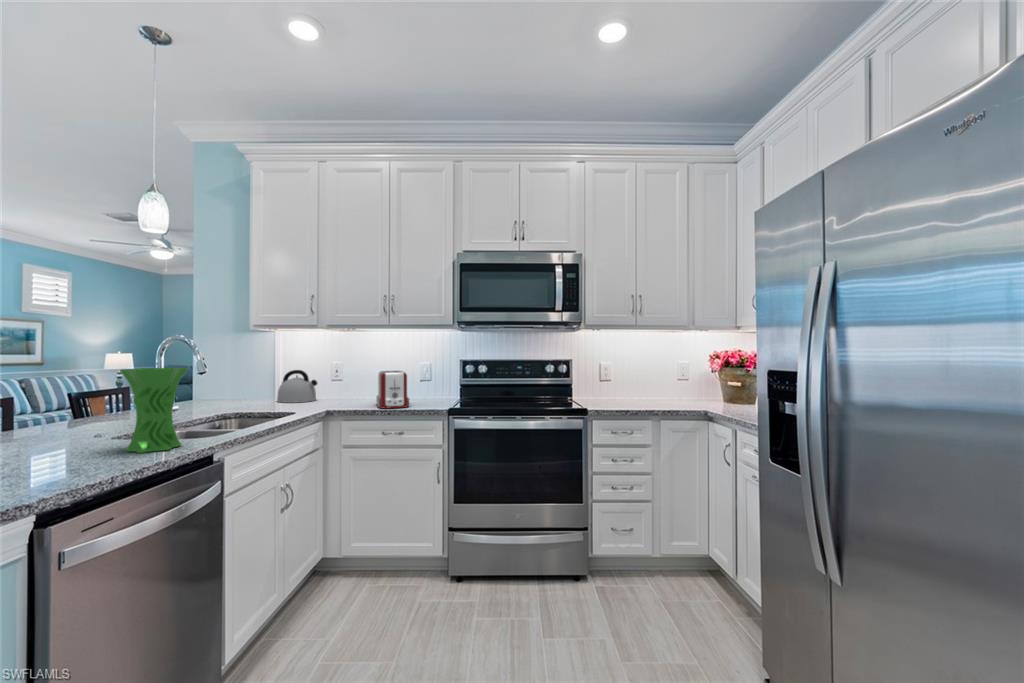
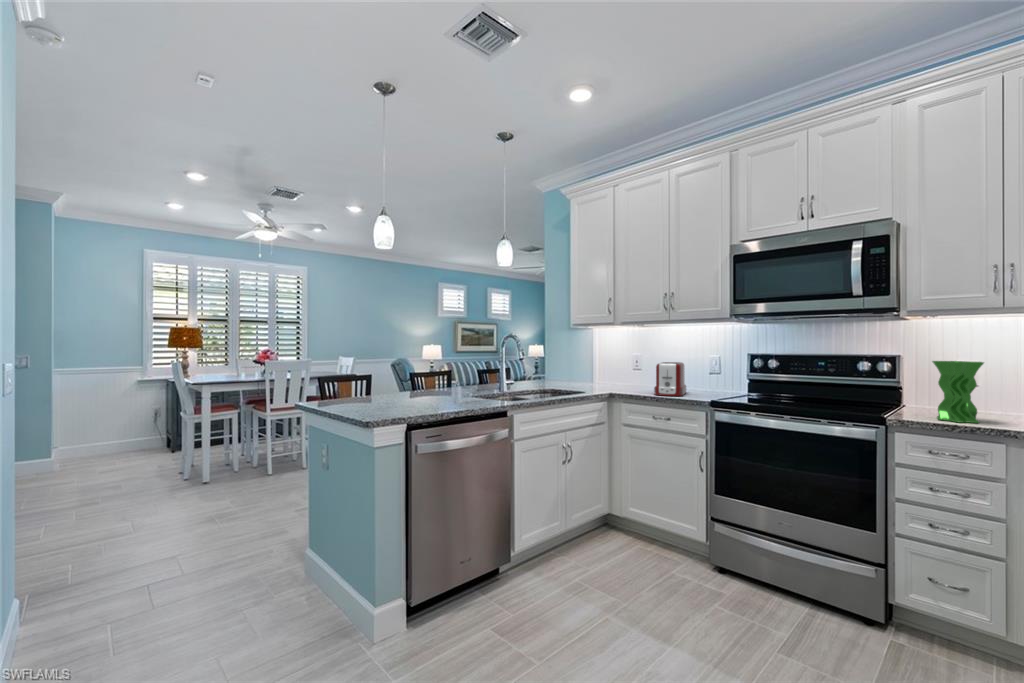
vase: present [119,368,188,453] -> present [932,361,984,423]
kettle: present [277,370,317,403] -> none [590,359,620,385]

